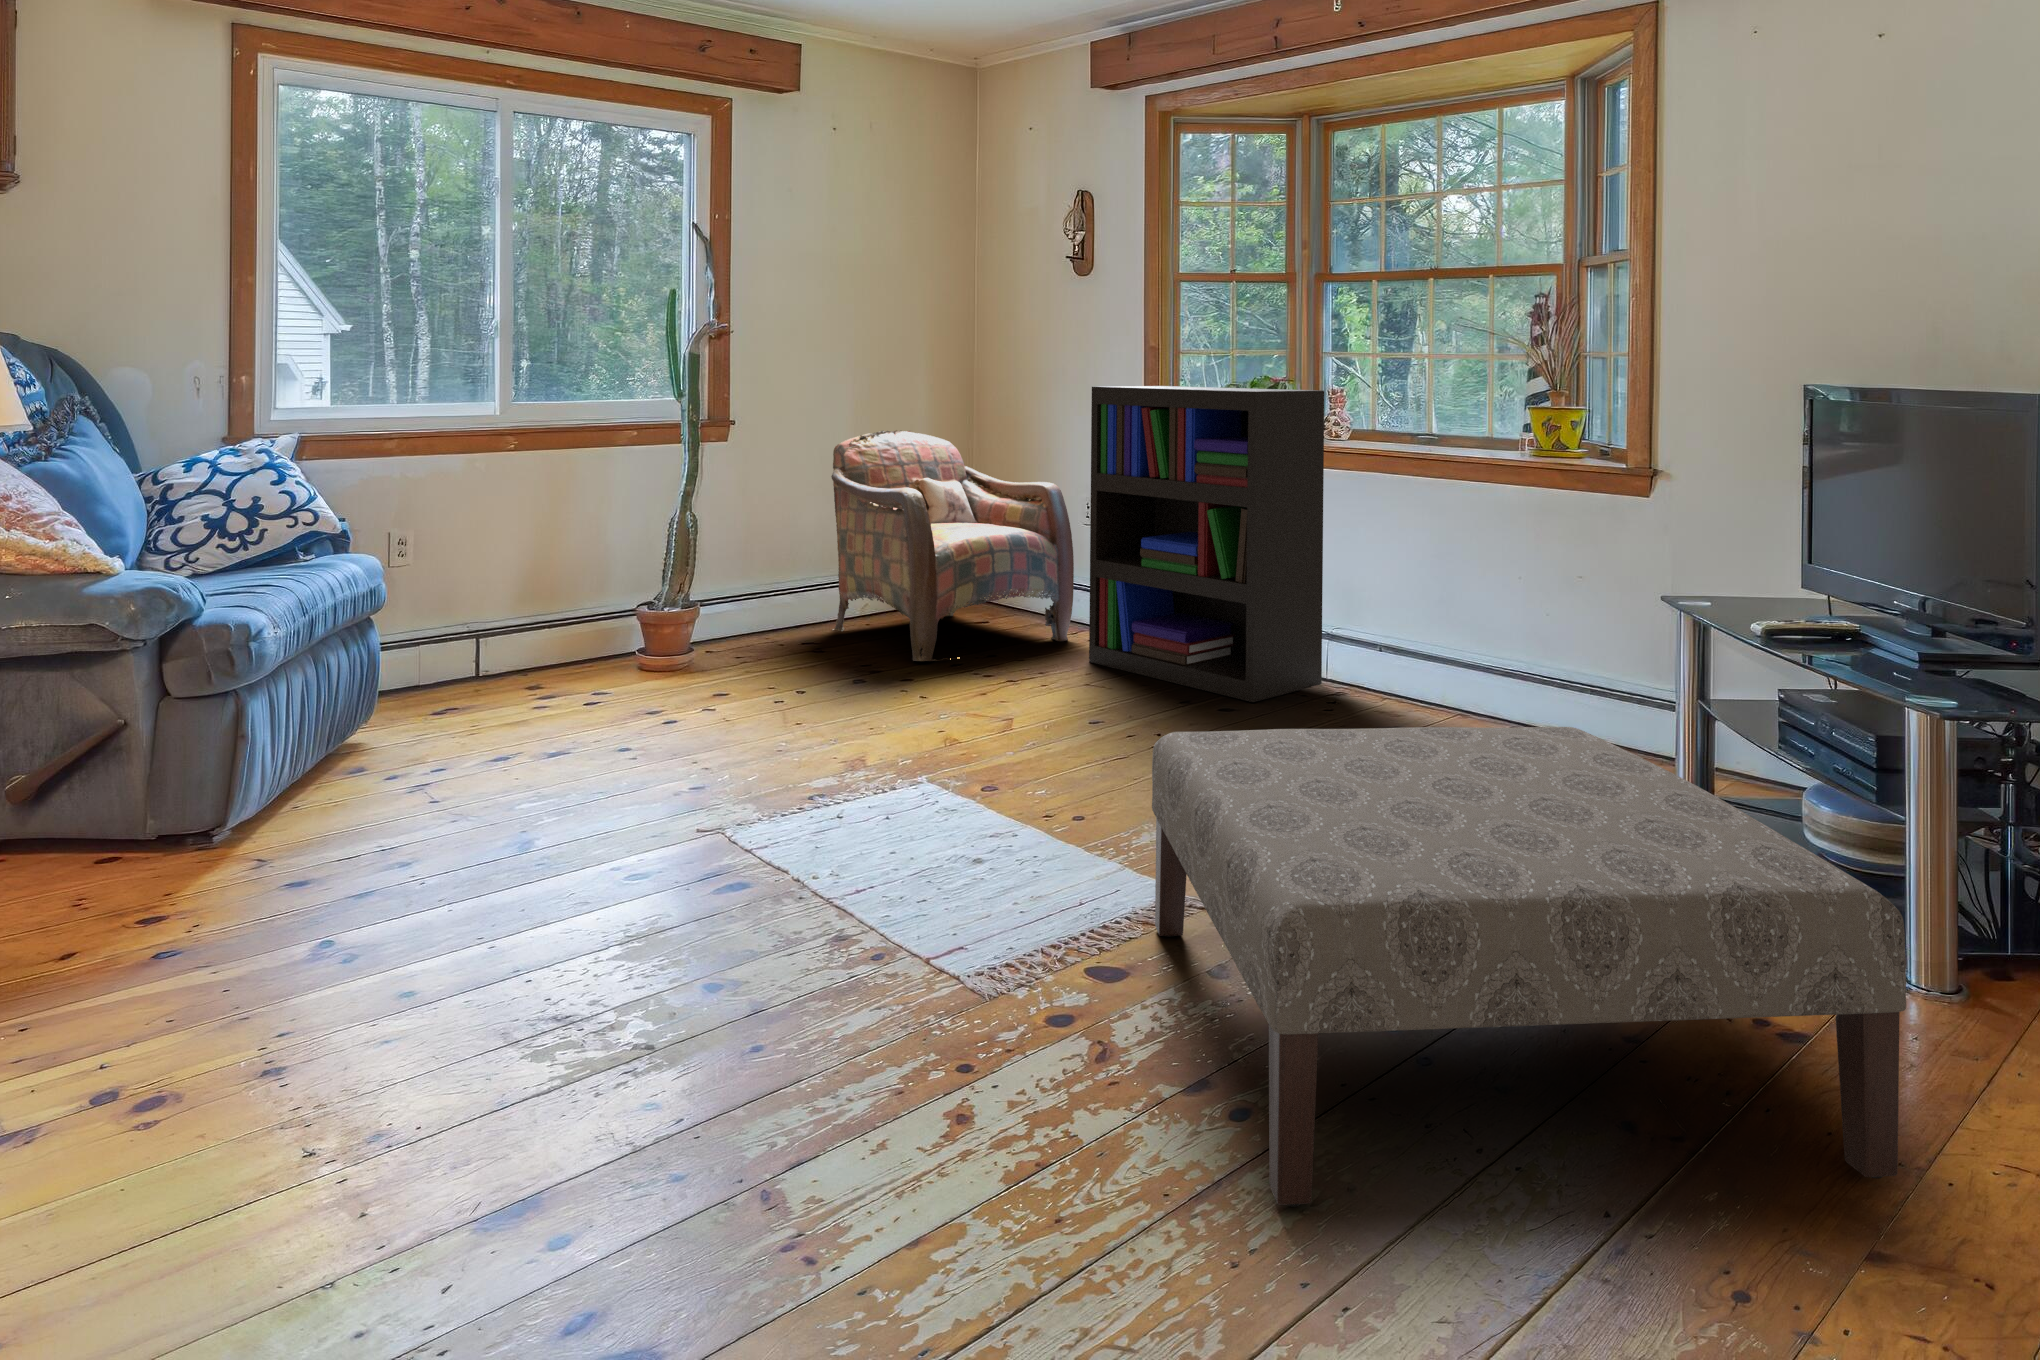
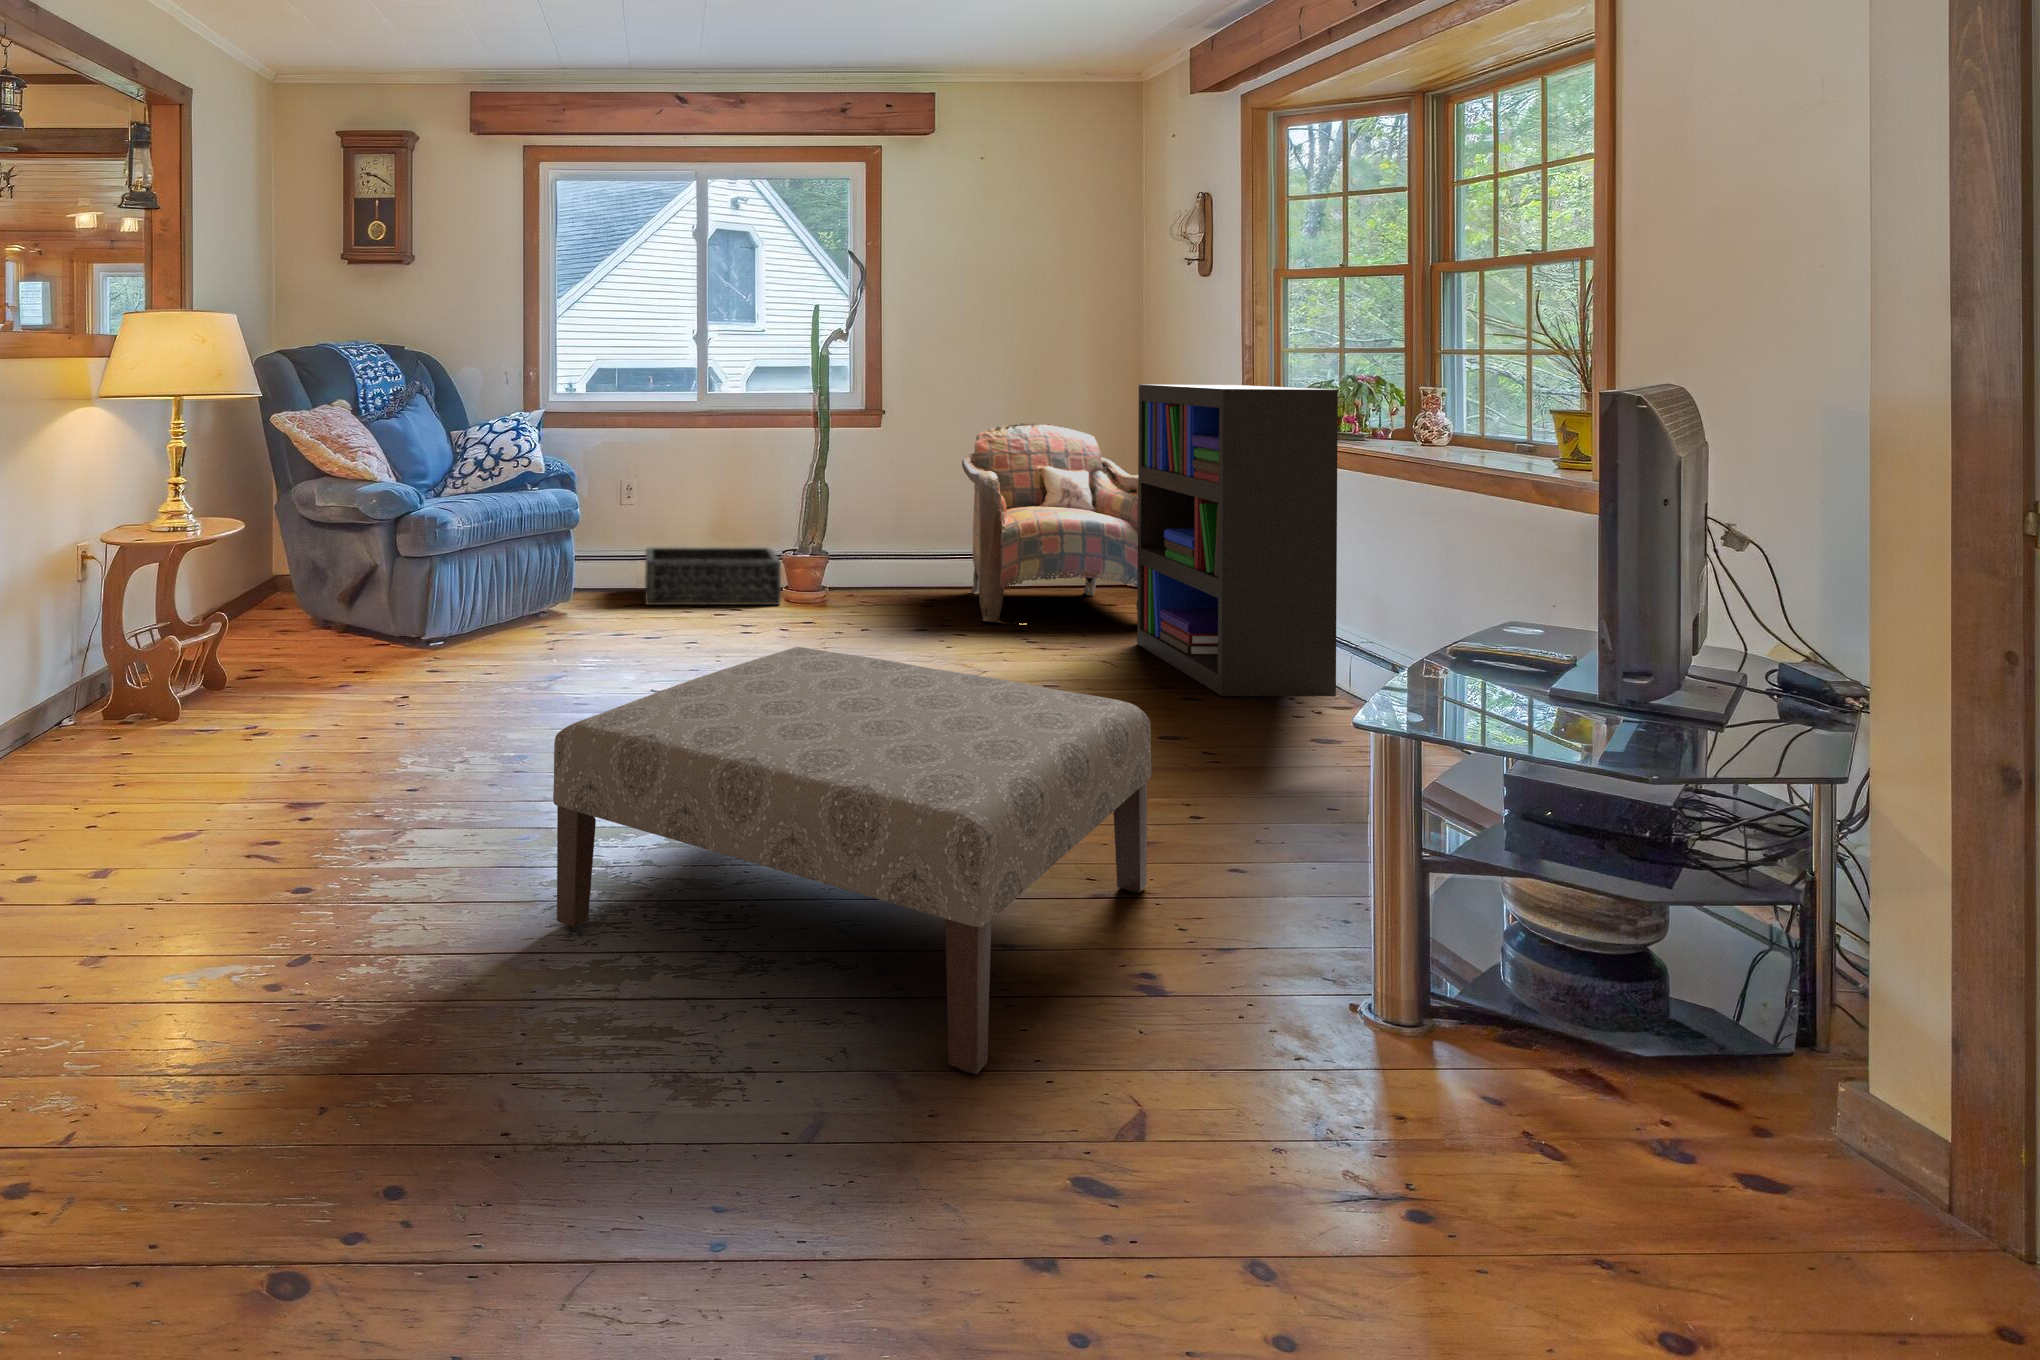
basket: none [435,606,659,710] -> present [645,548,781,605]

